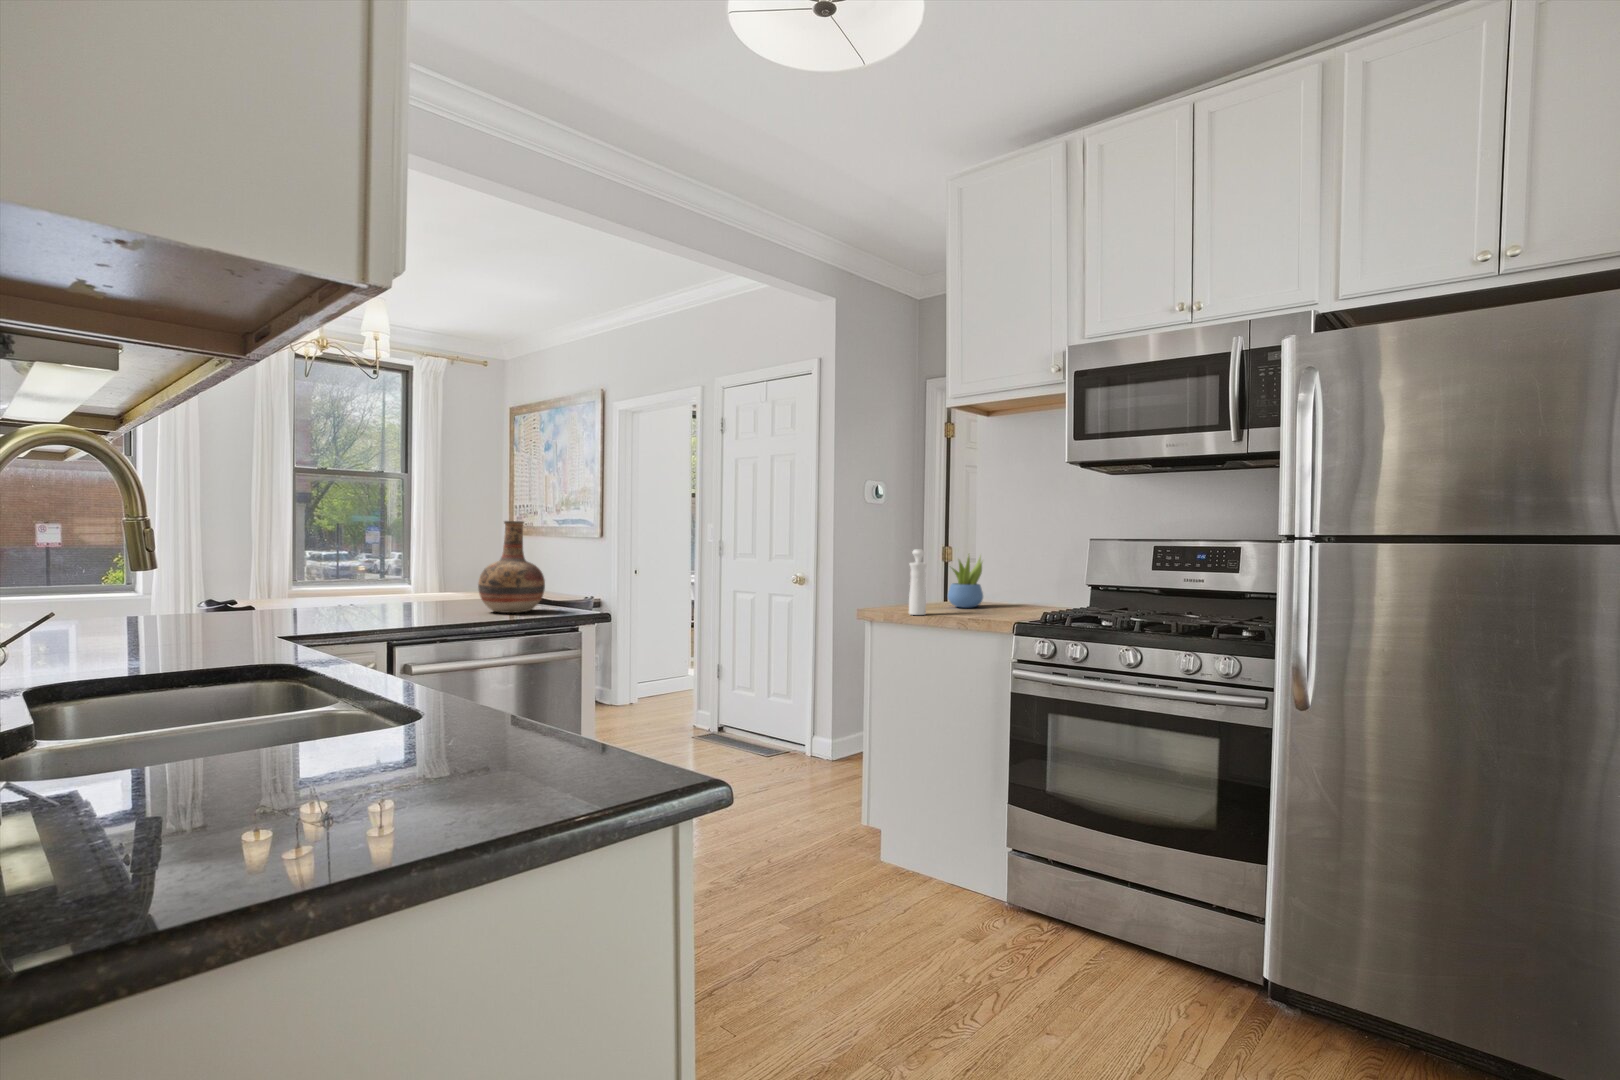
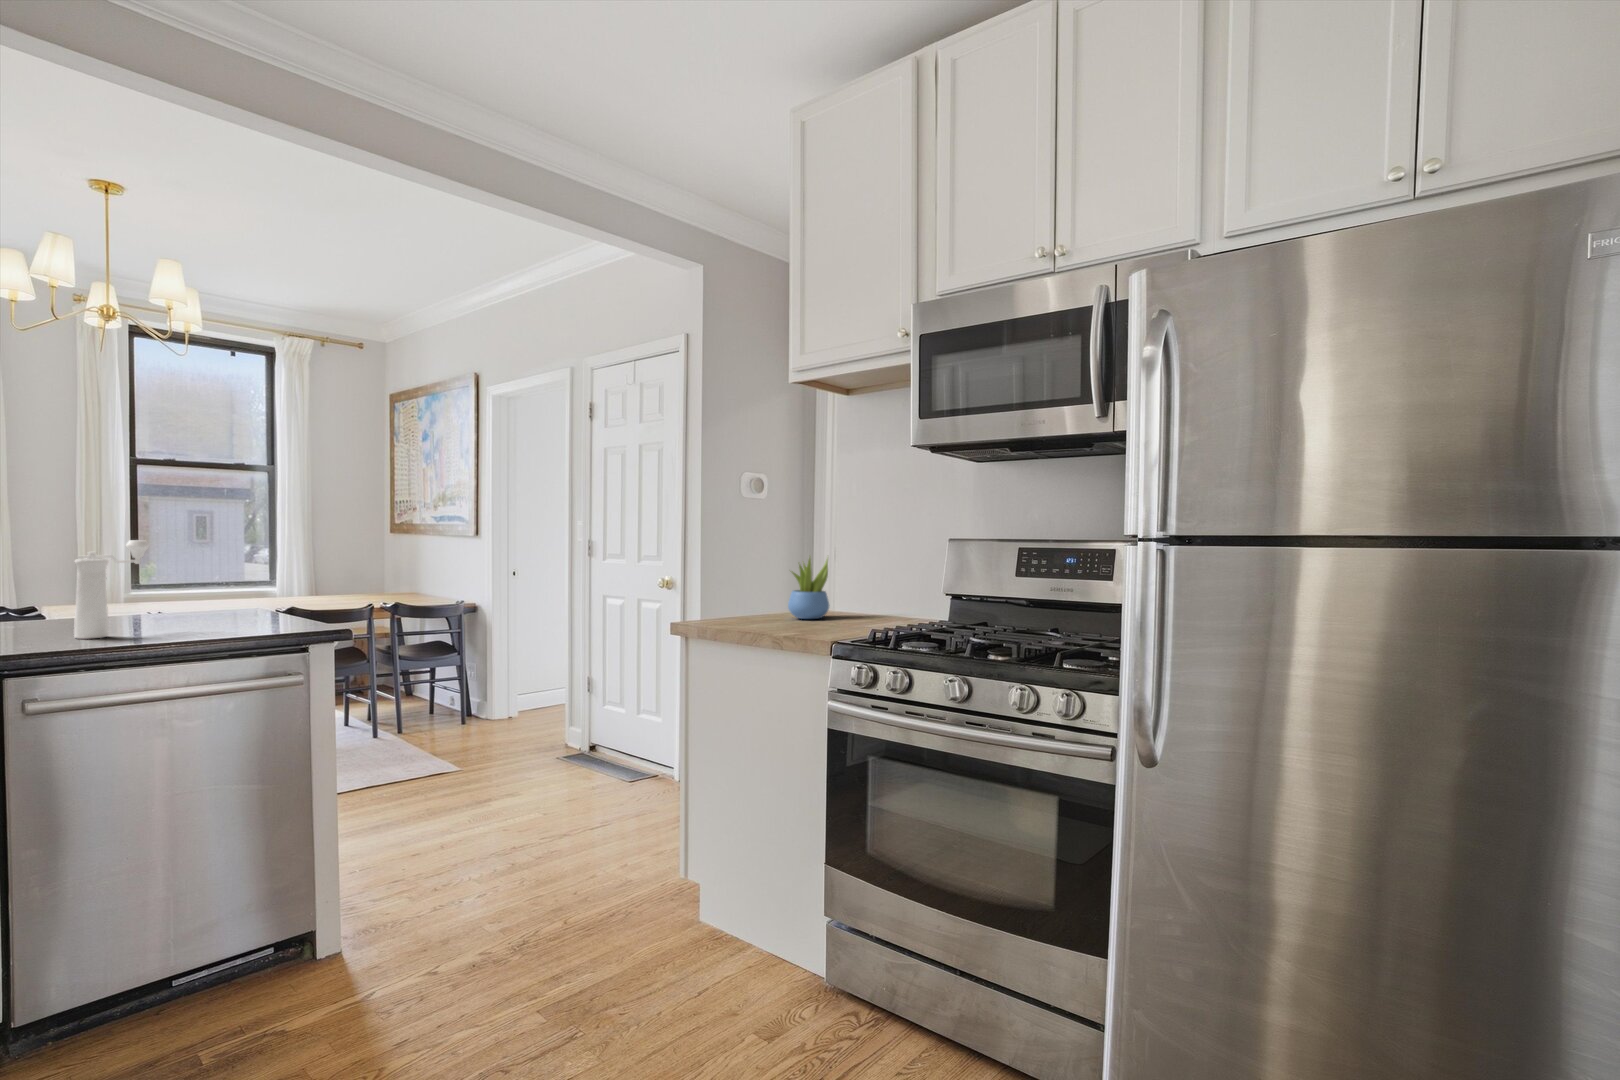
vase: present [478,521,545,613] -> none [186,511,279,624]
pepper mill: present [909,549,926,615] -> present [74,540,149,639]

